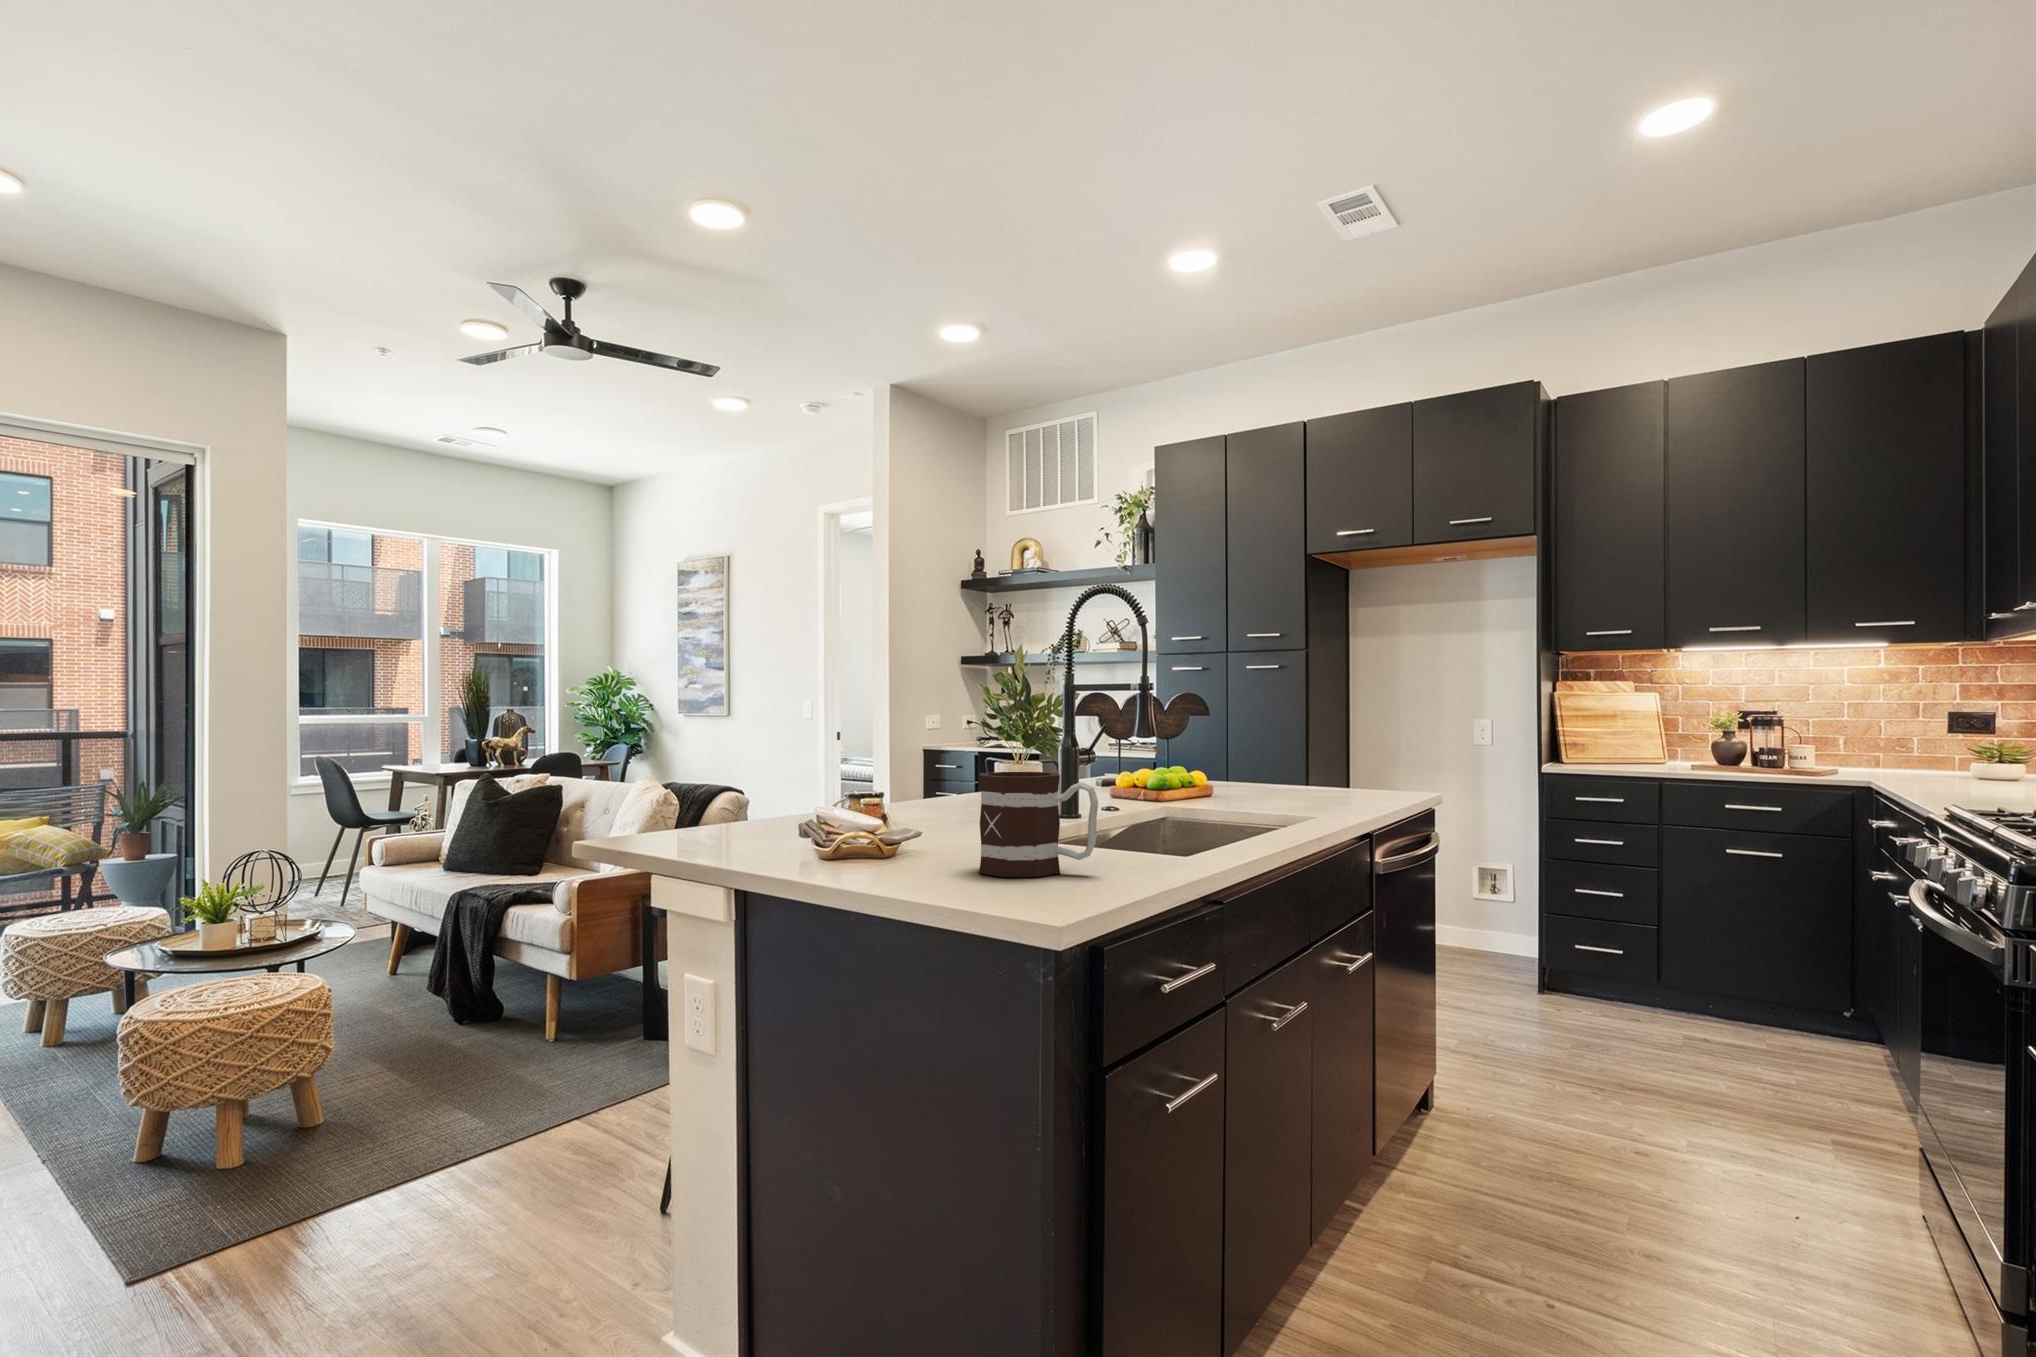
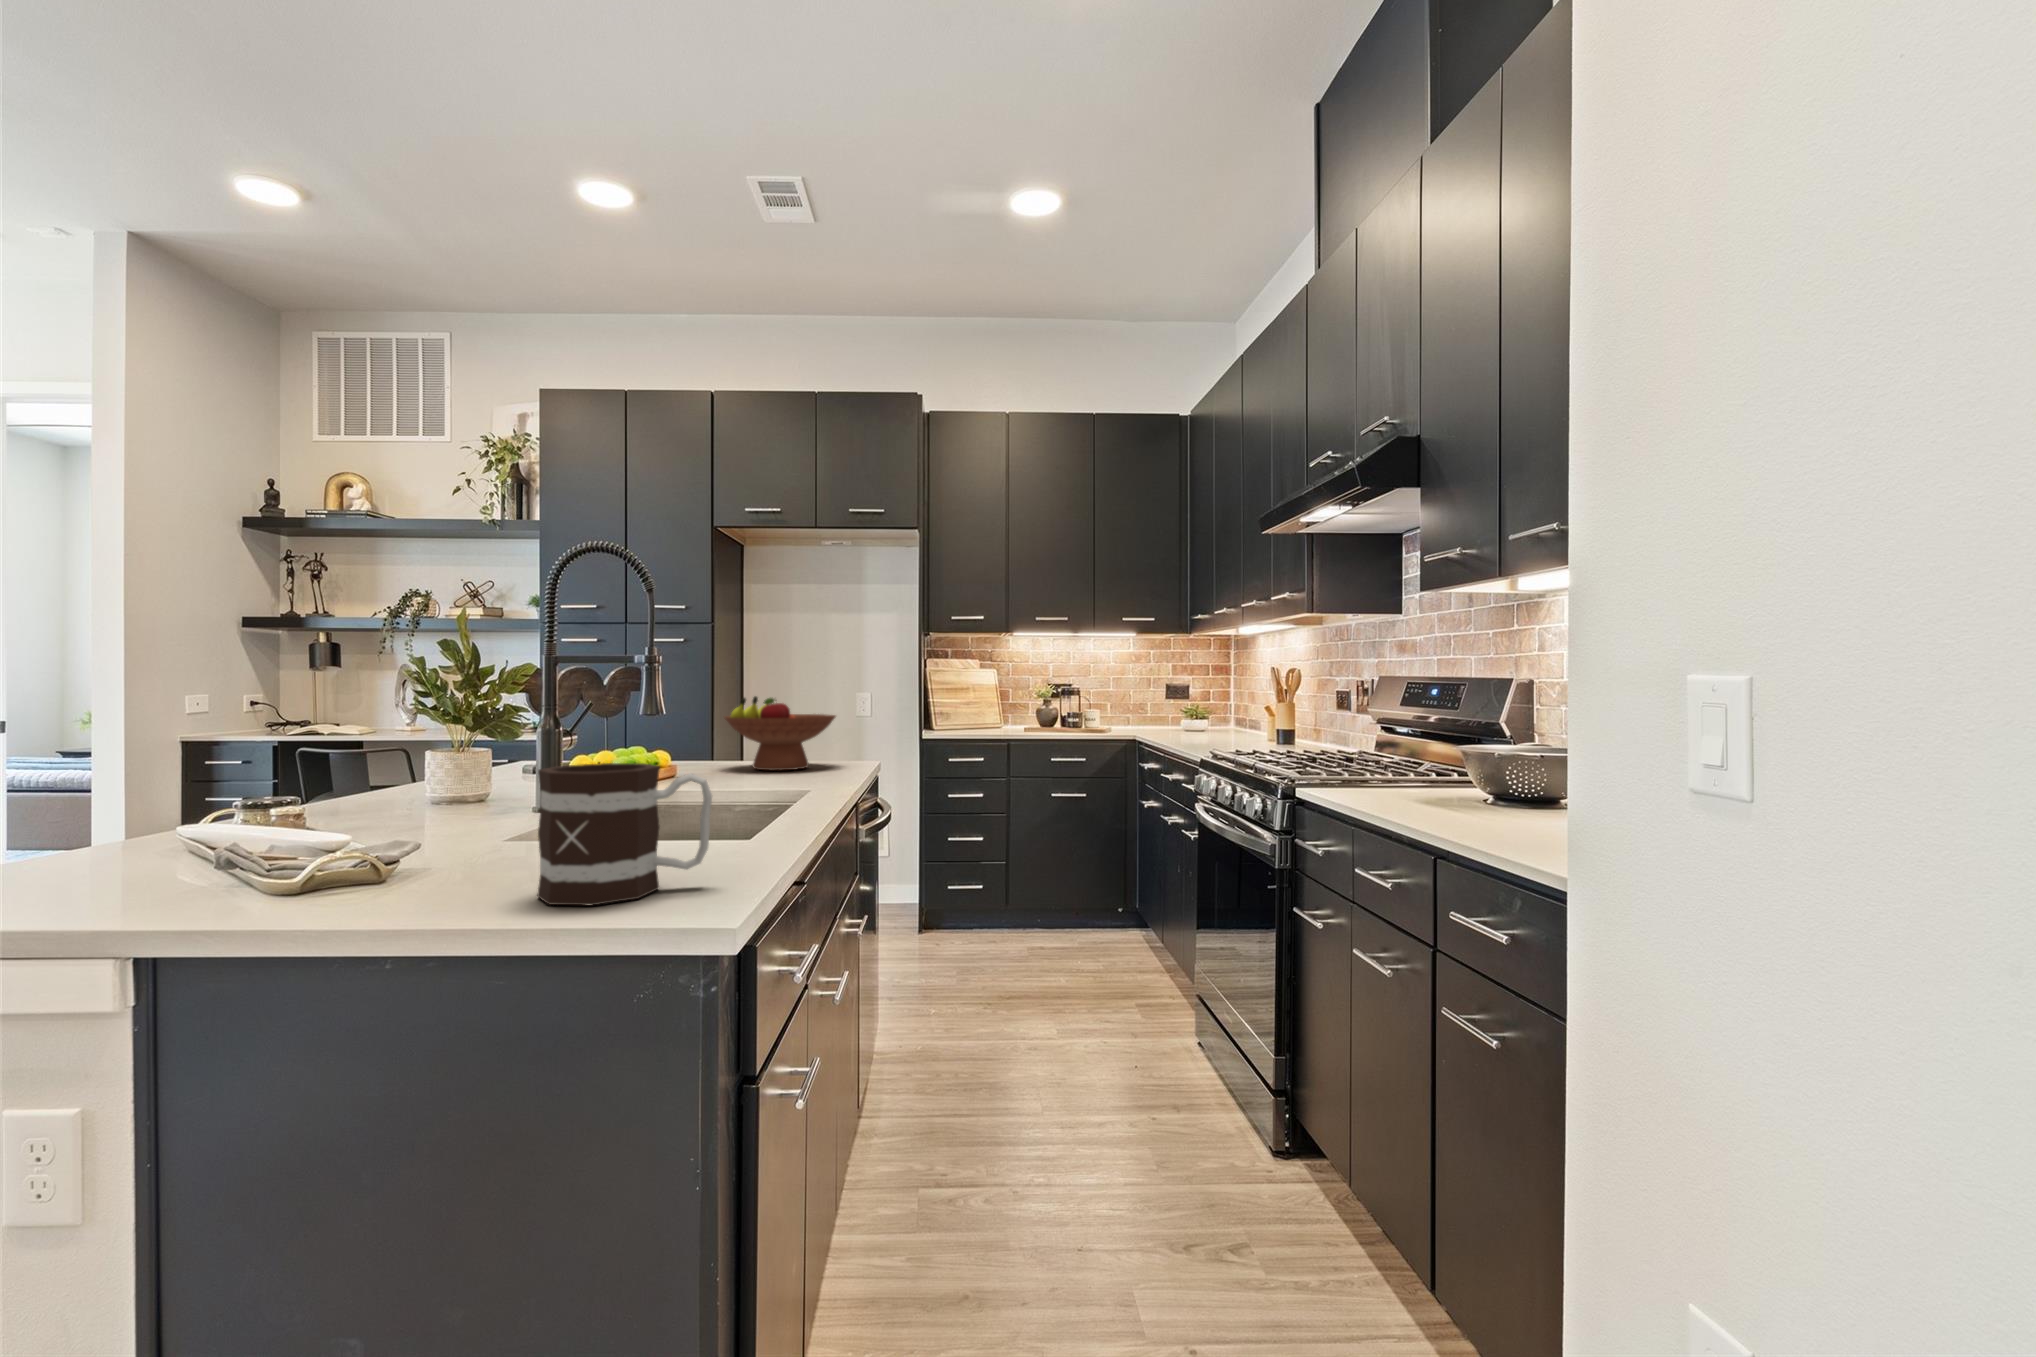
fruit bowl: none [1260,722,1375,796] -> present [725,696,836,771]

